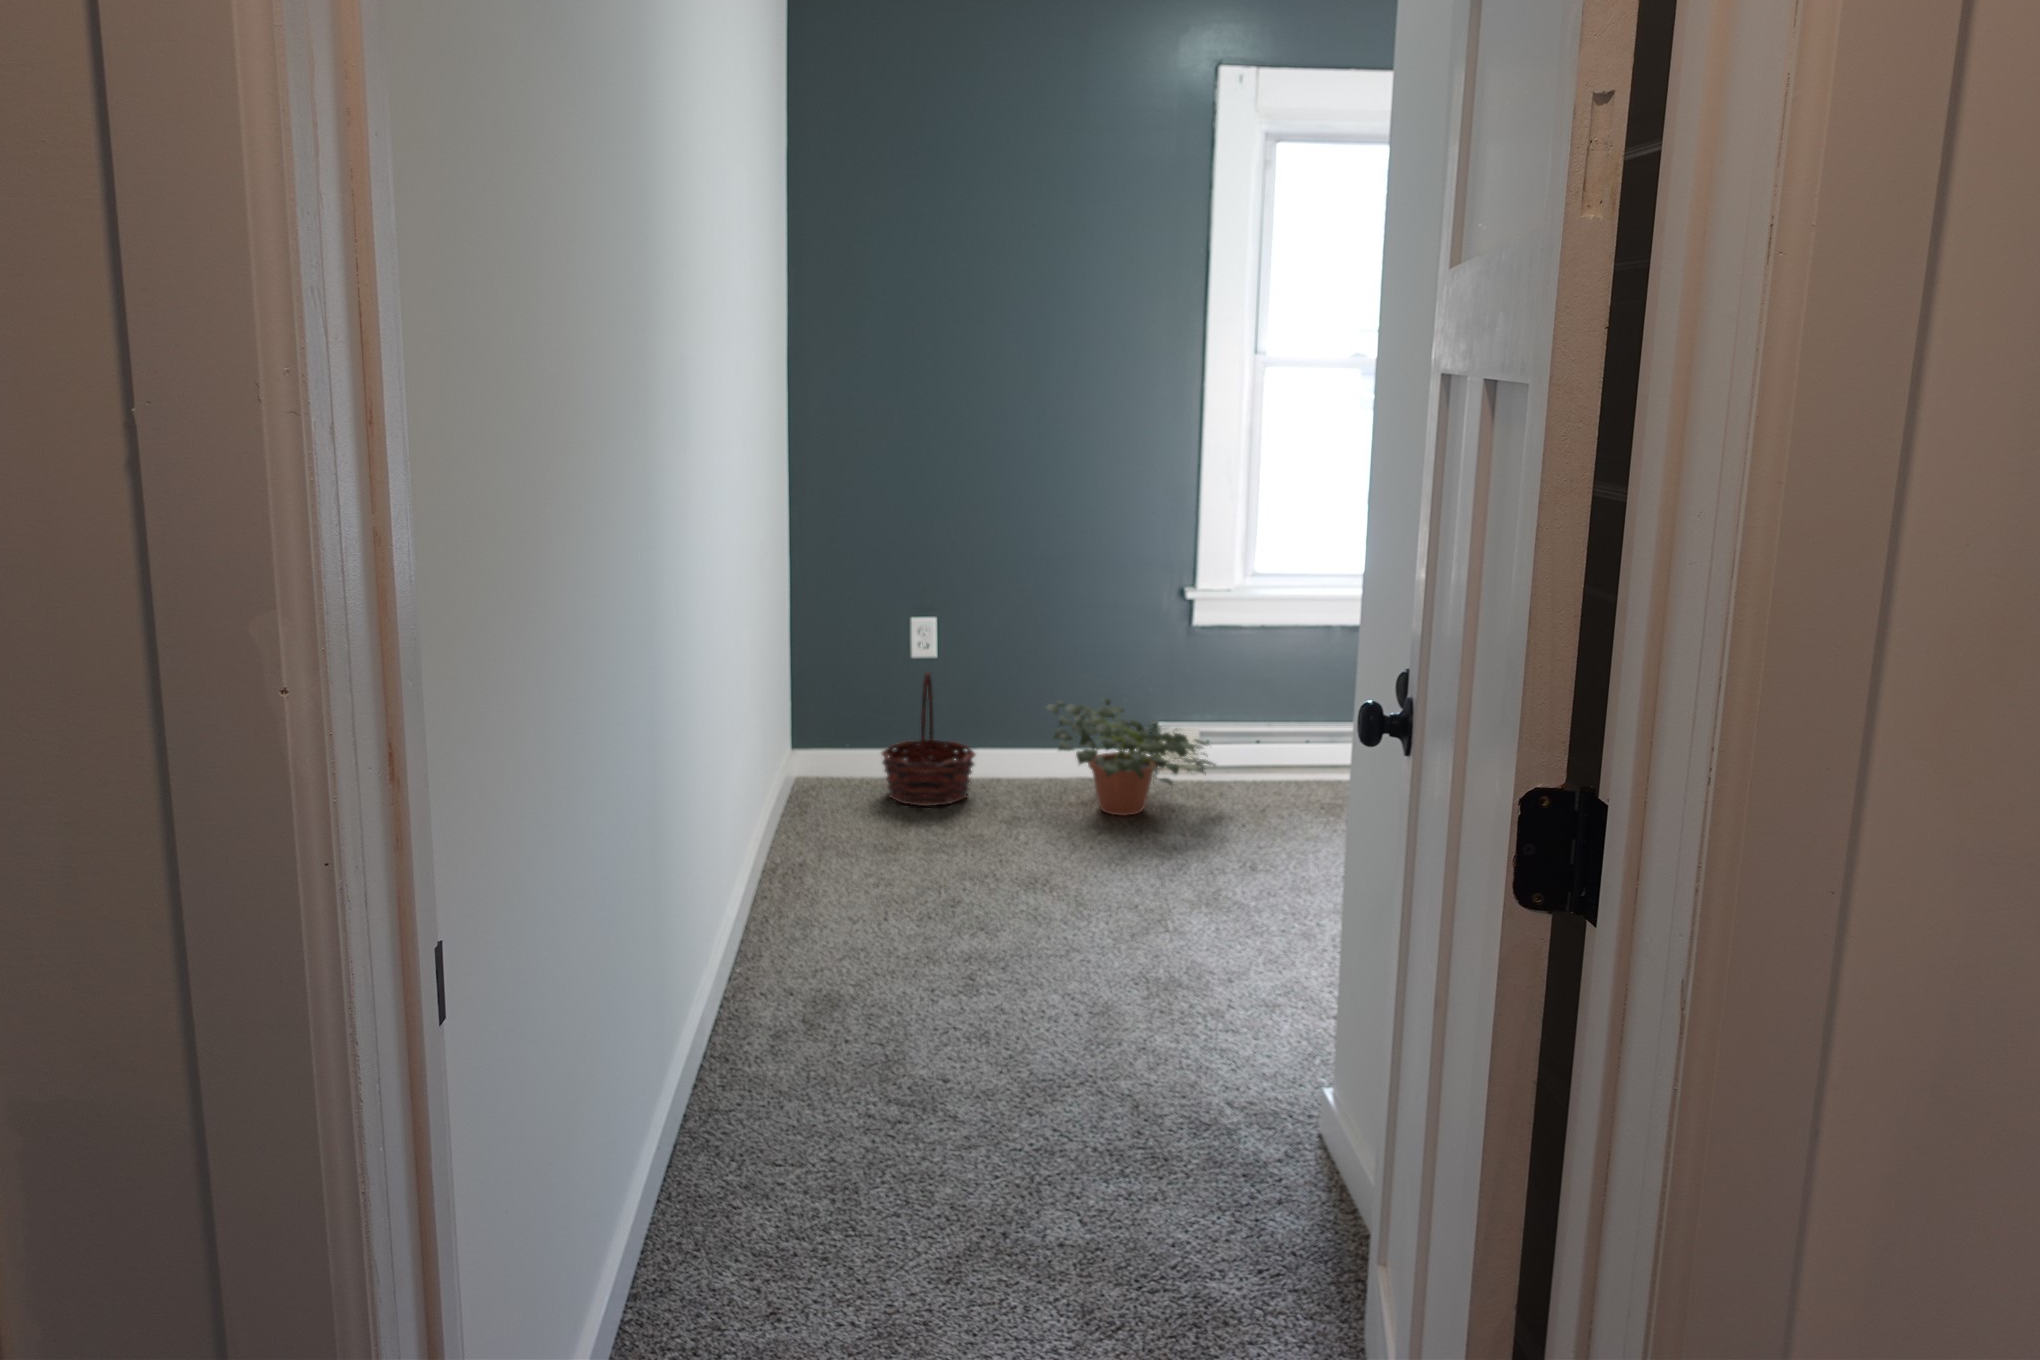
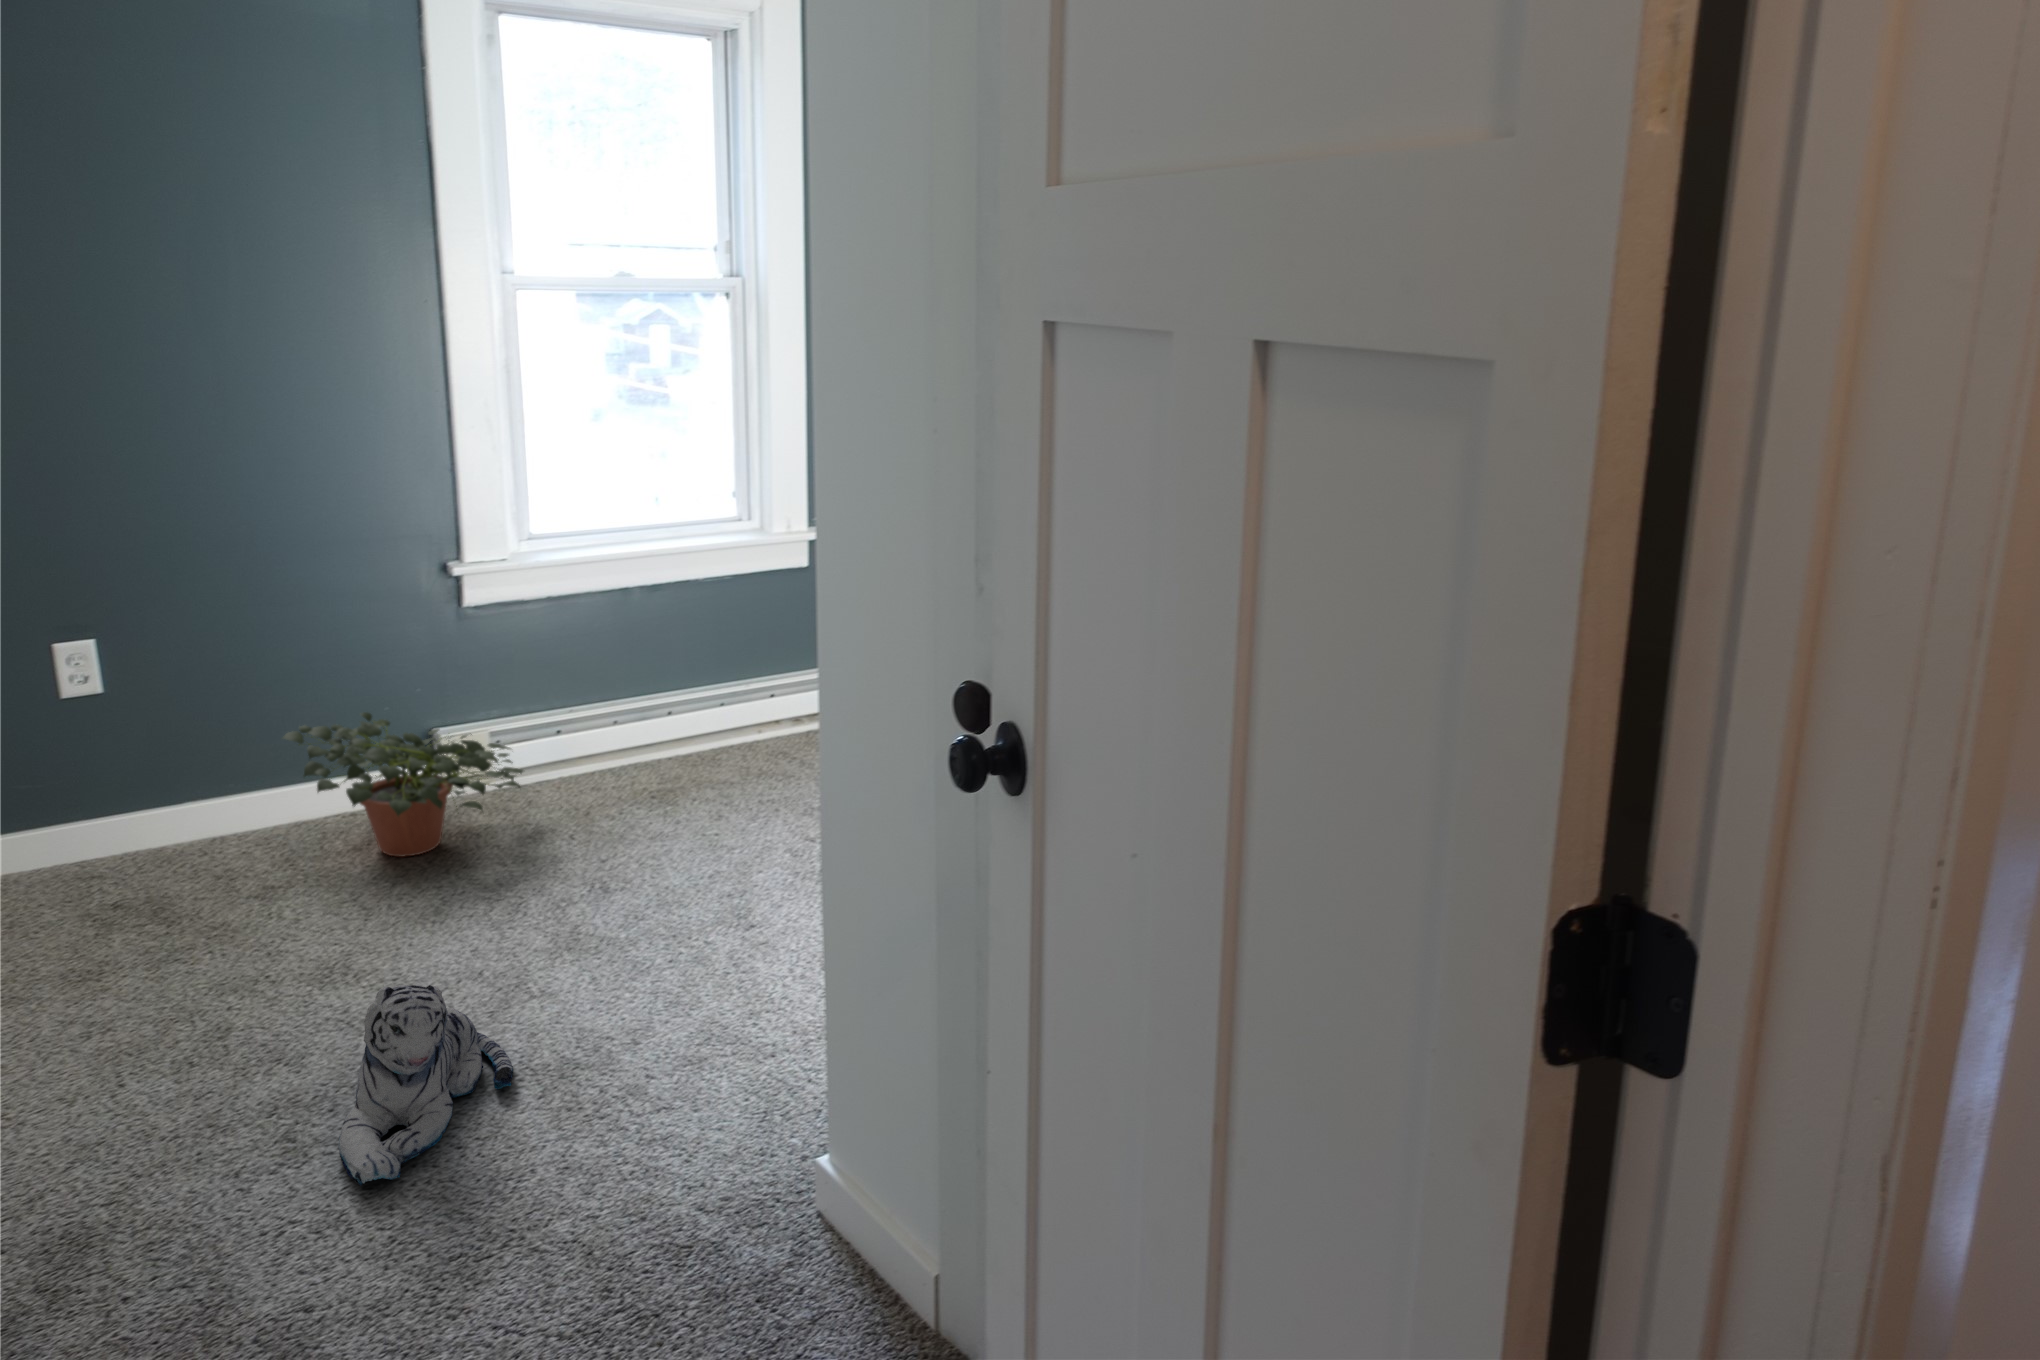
basket: present [882,672,975,806] -> none [34,716,189,902]
plush toy: none [997,879,1133,1020] -> present [338,985,513,1186]

